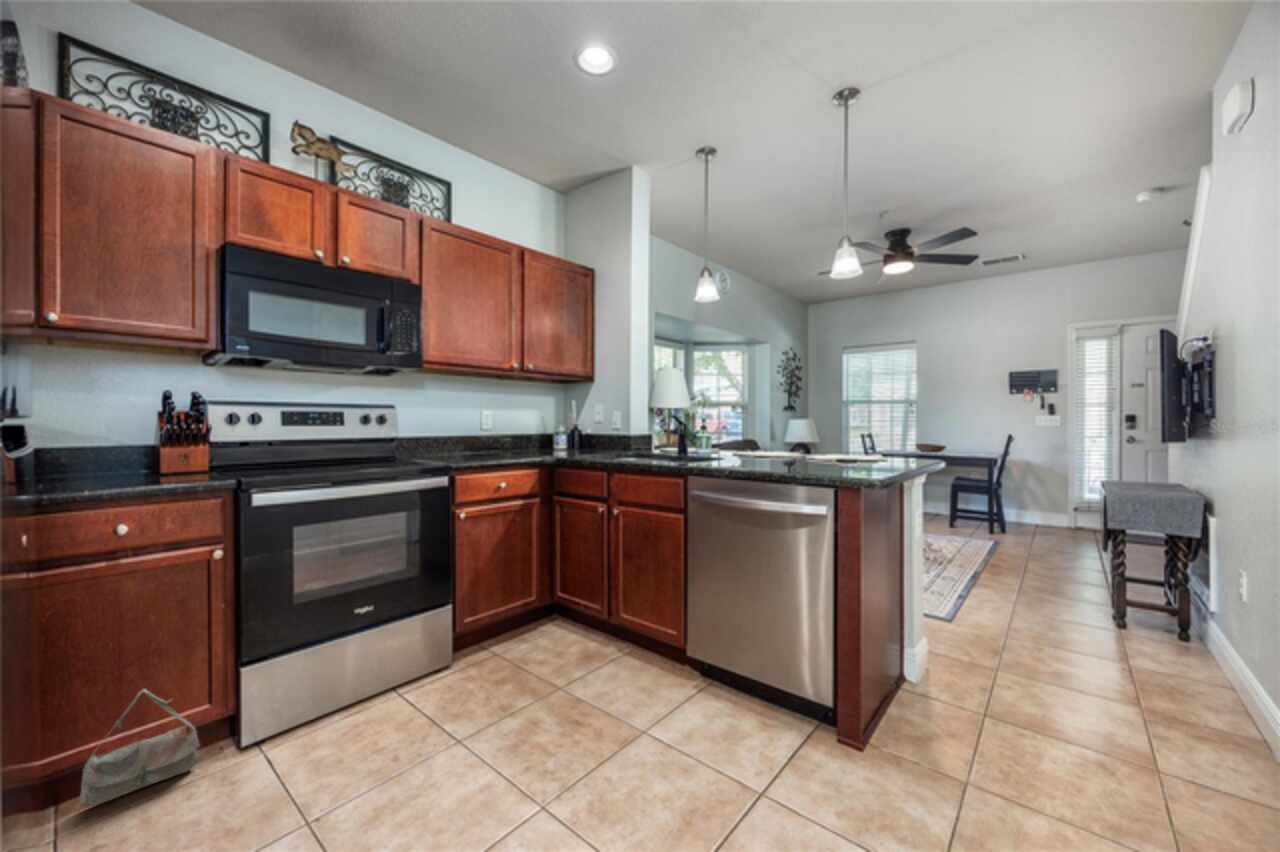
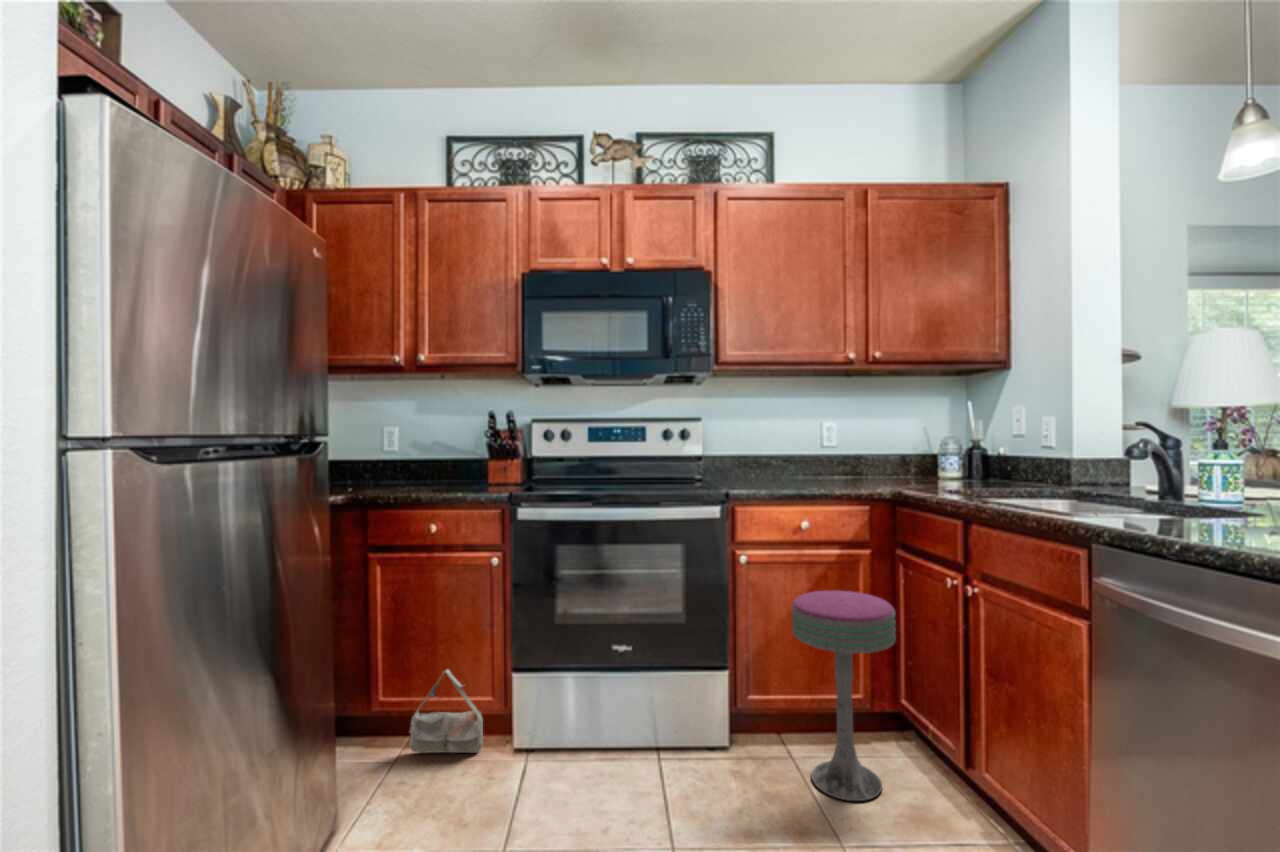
bar stool: none [509,528,577,667] -> present [792,591,896,801]

